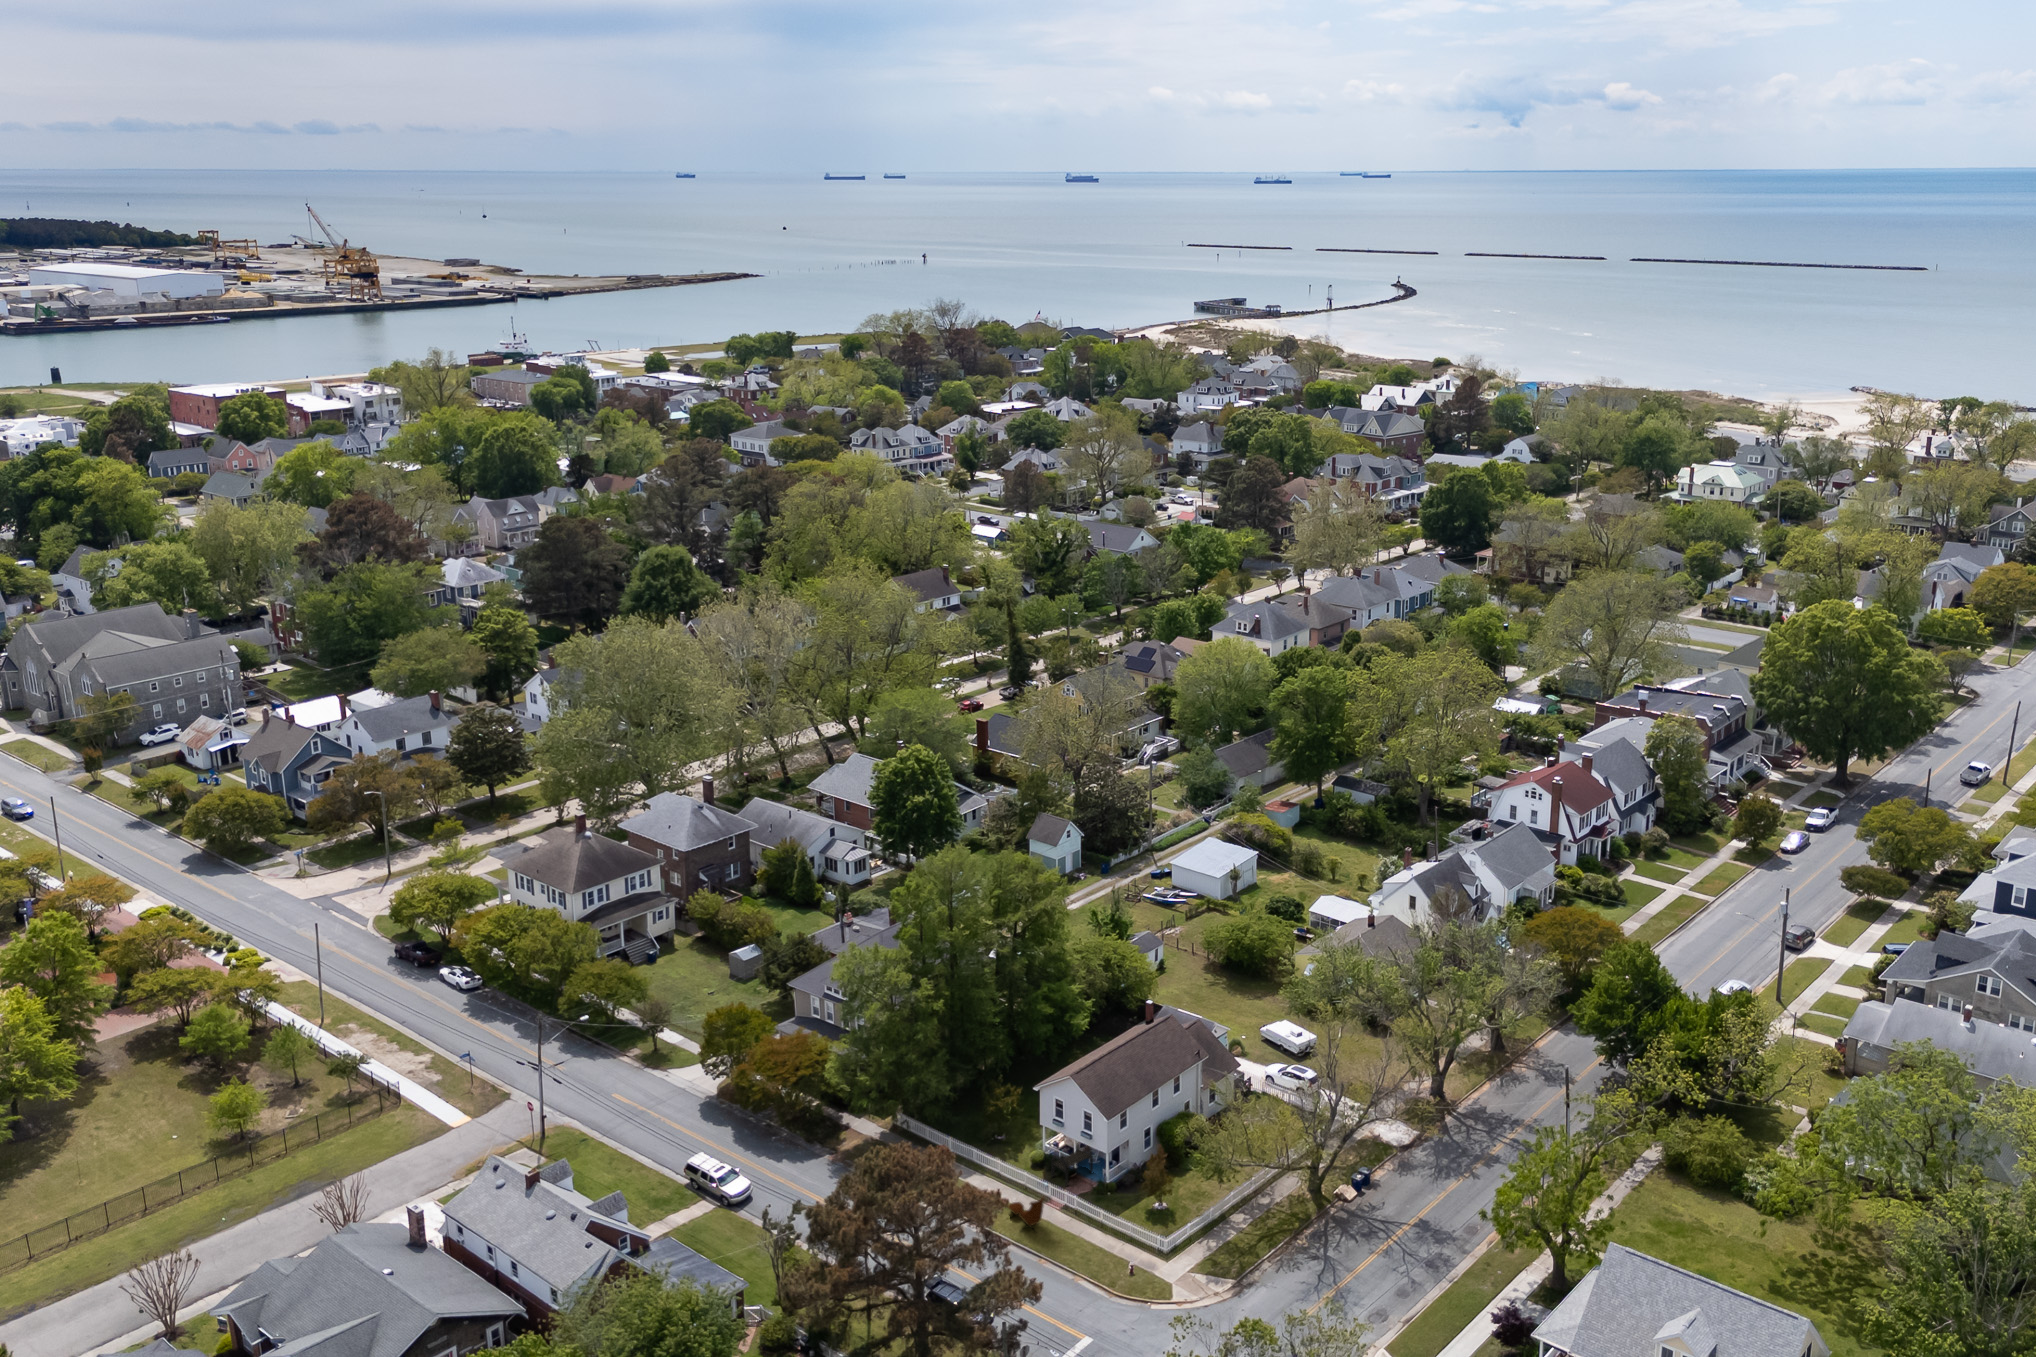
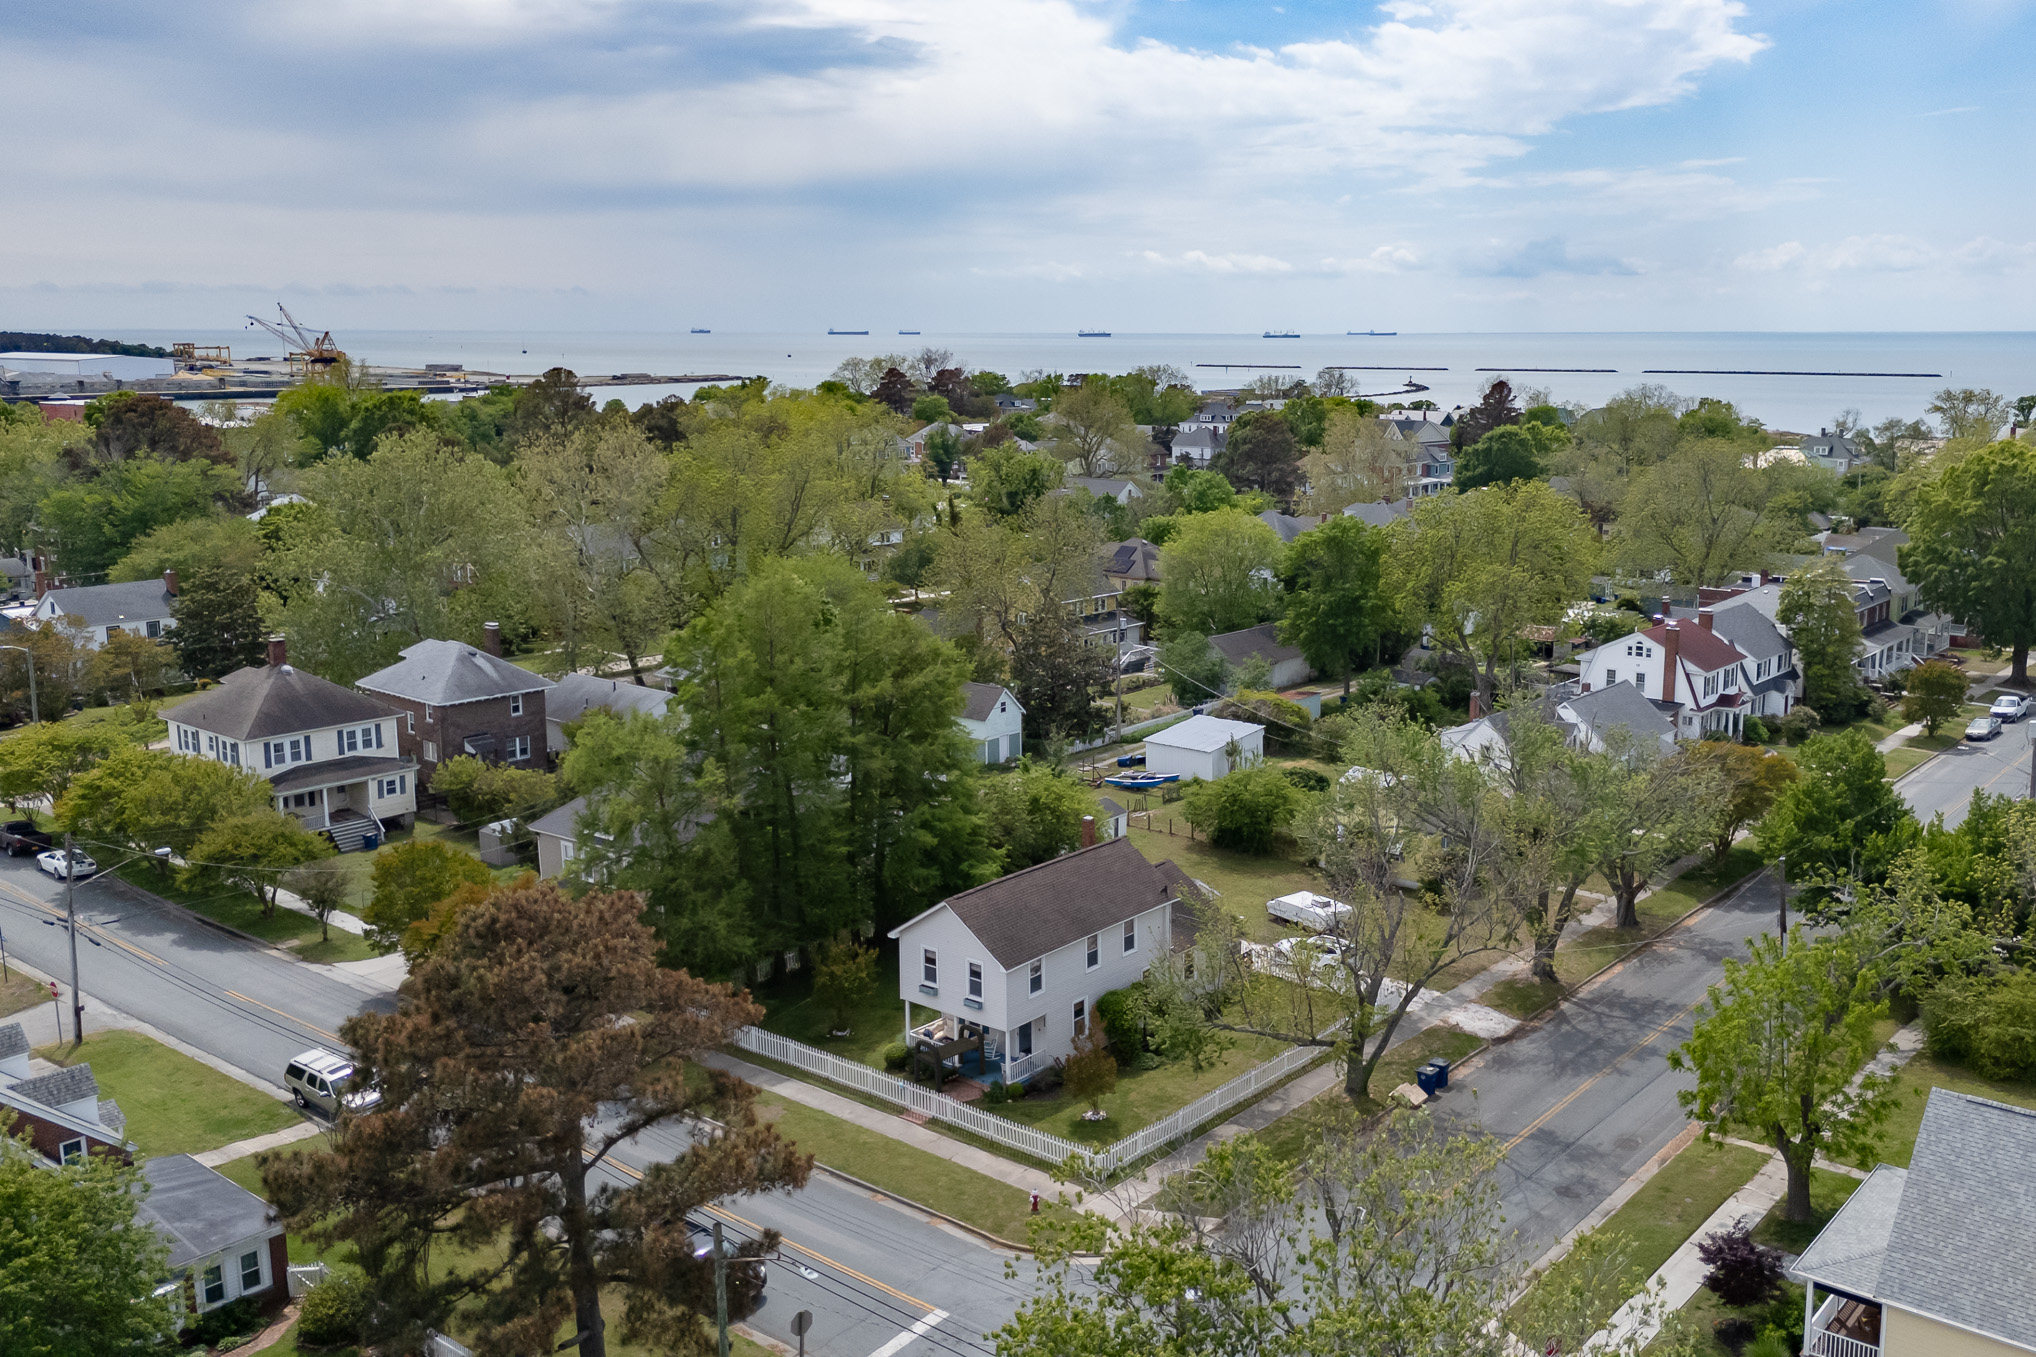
lounge chair: present [1008,1198,1044,1228] -> none [829,1088,888,1156]

